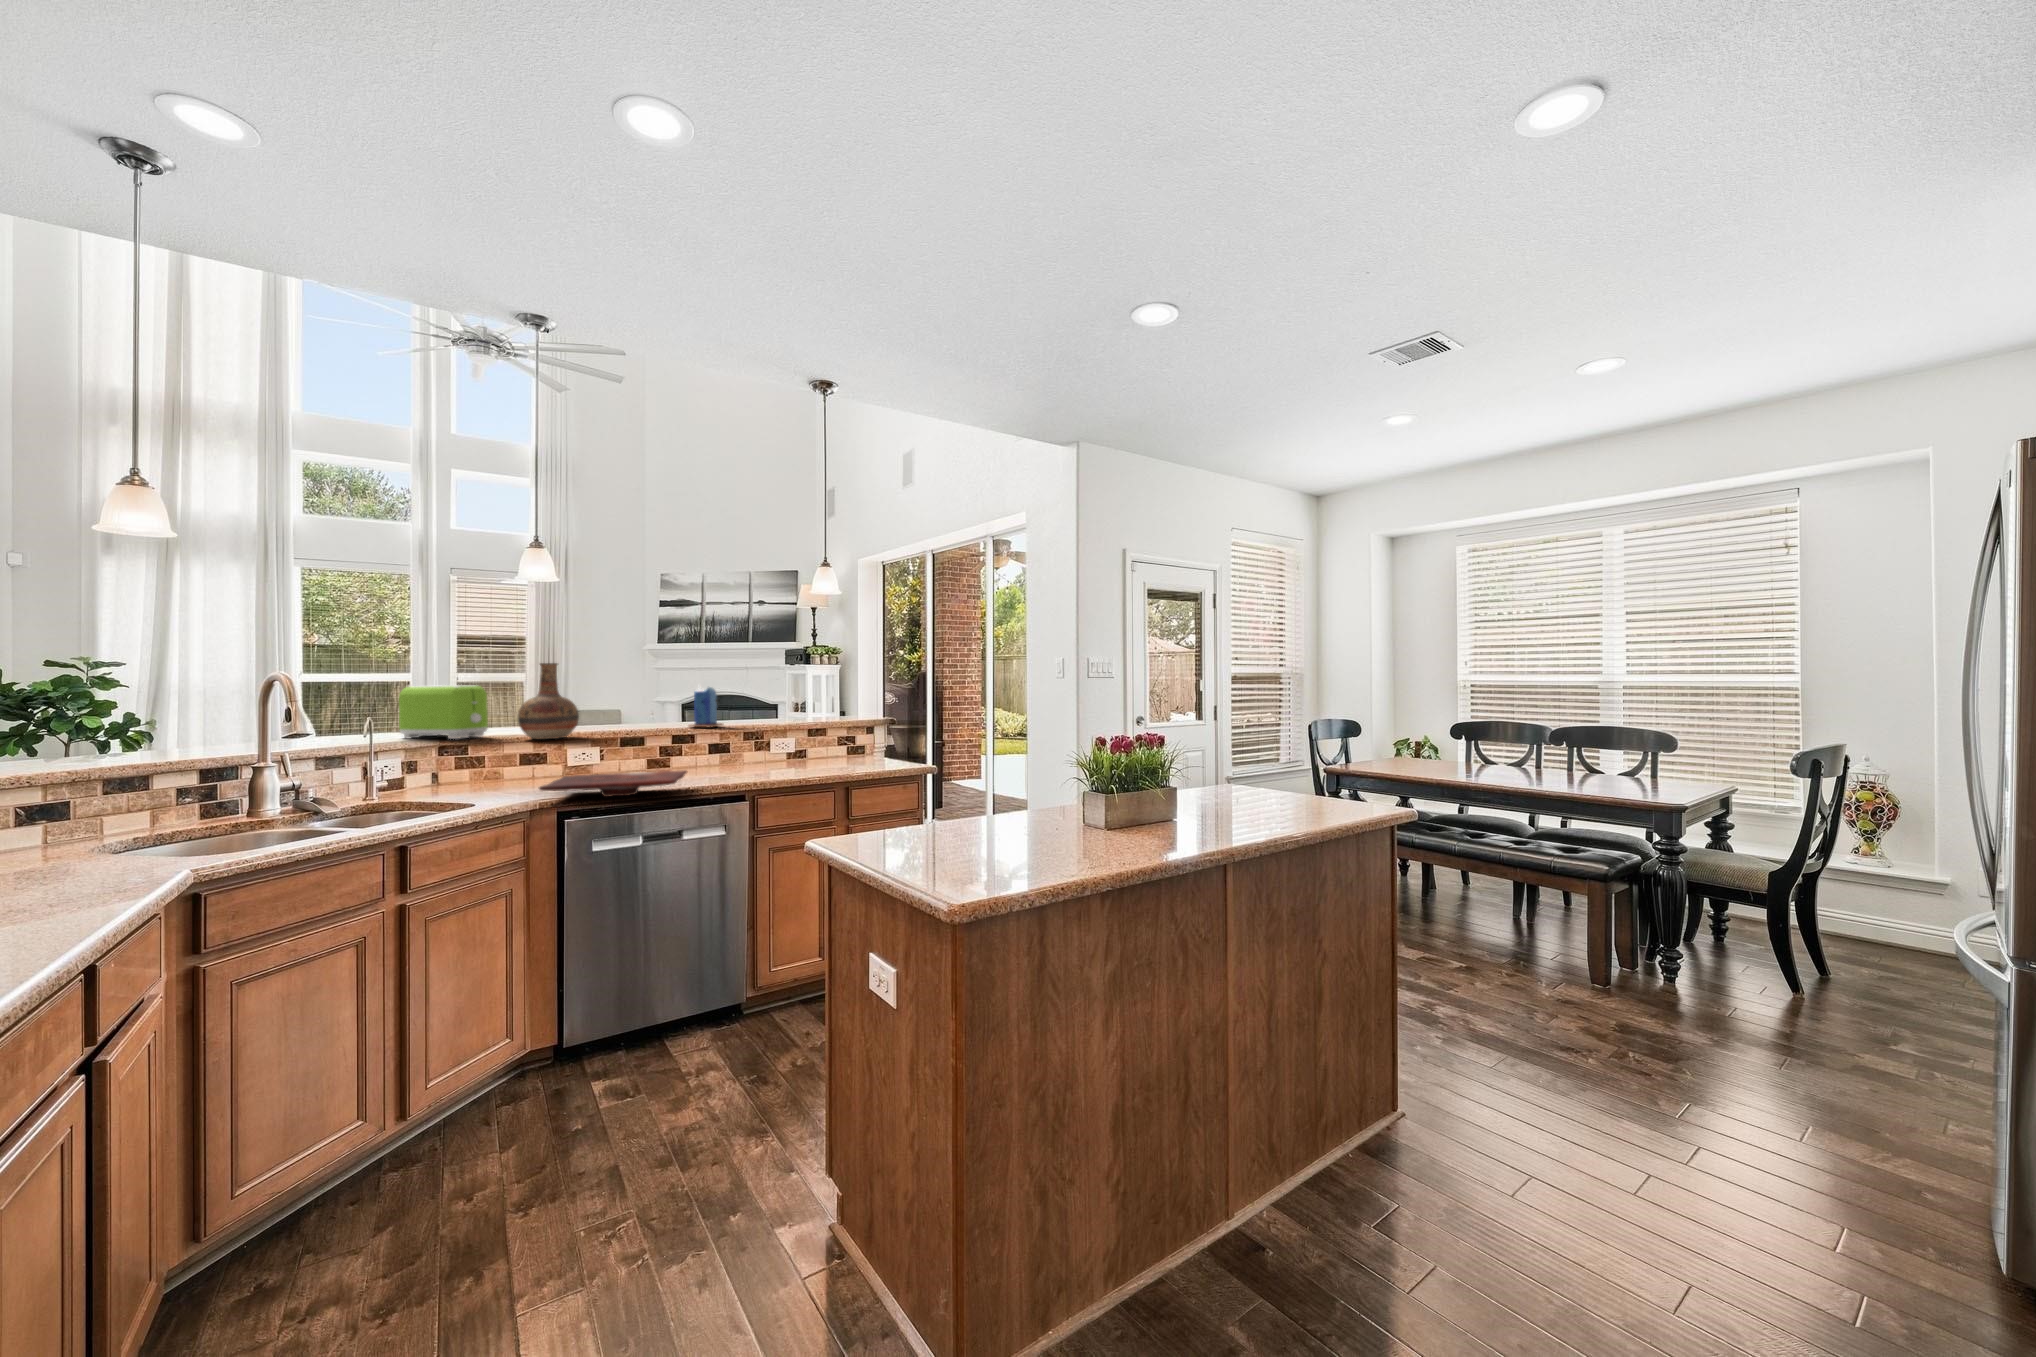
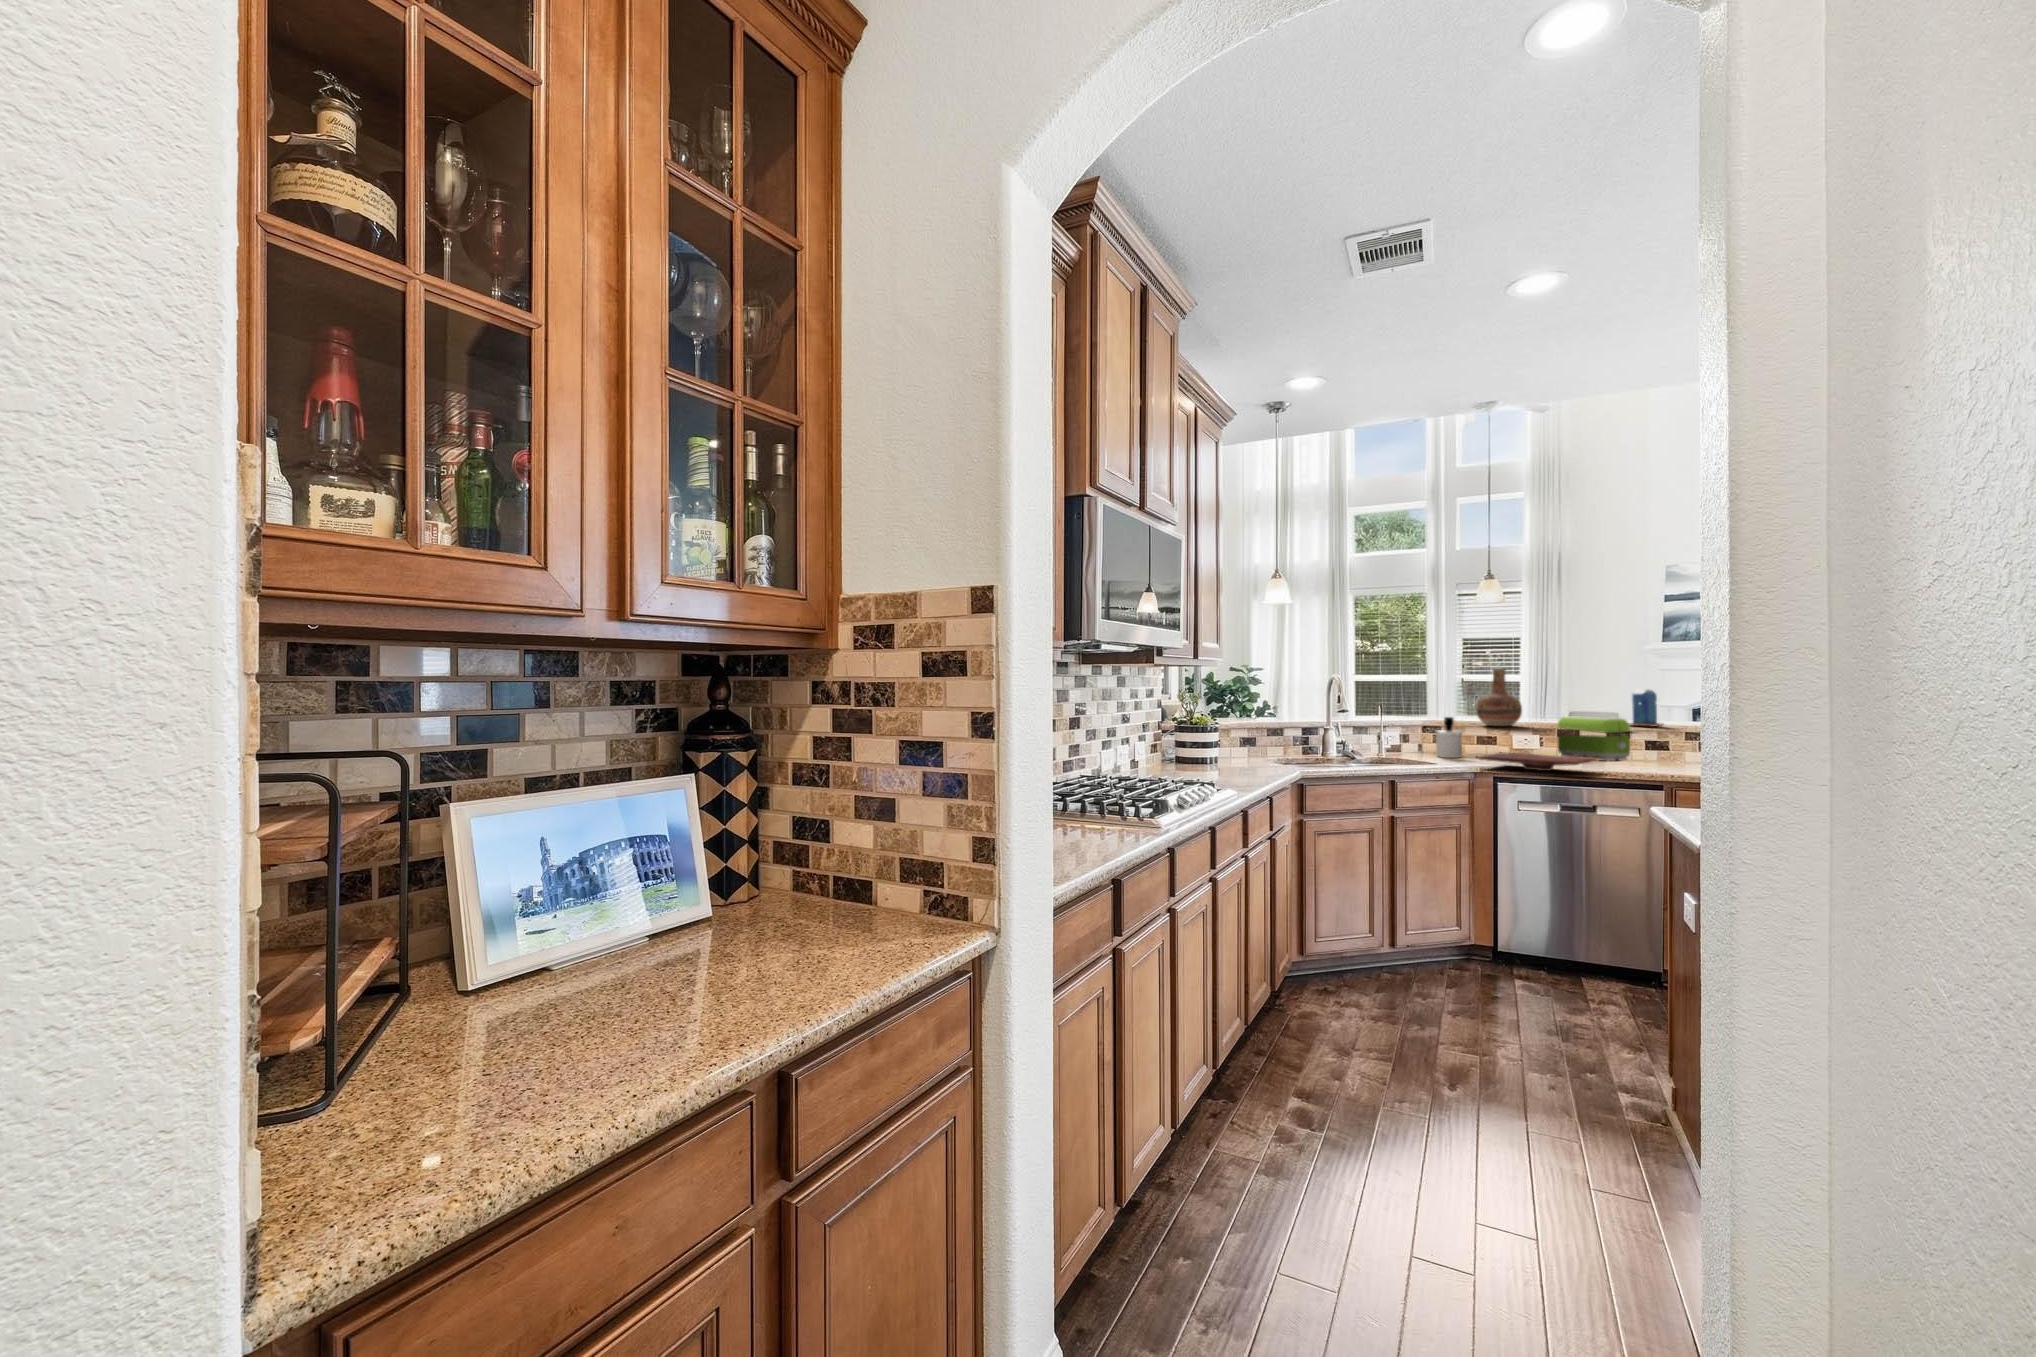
toaster: present [399,685,488,739] -> present [1558,716,1630,761]
soap dispenser: none [463,731,506,791] -> present [1436,717,1463,758]

